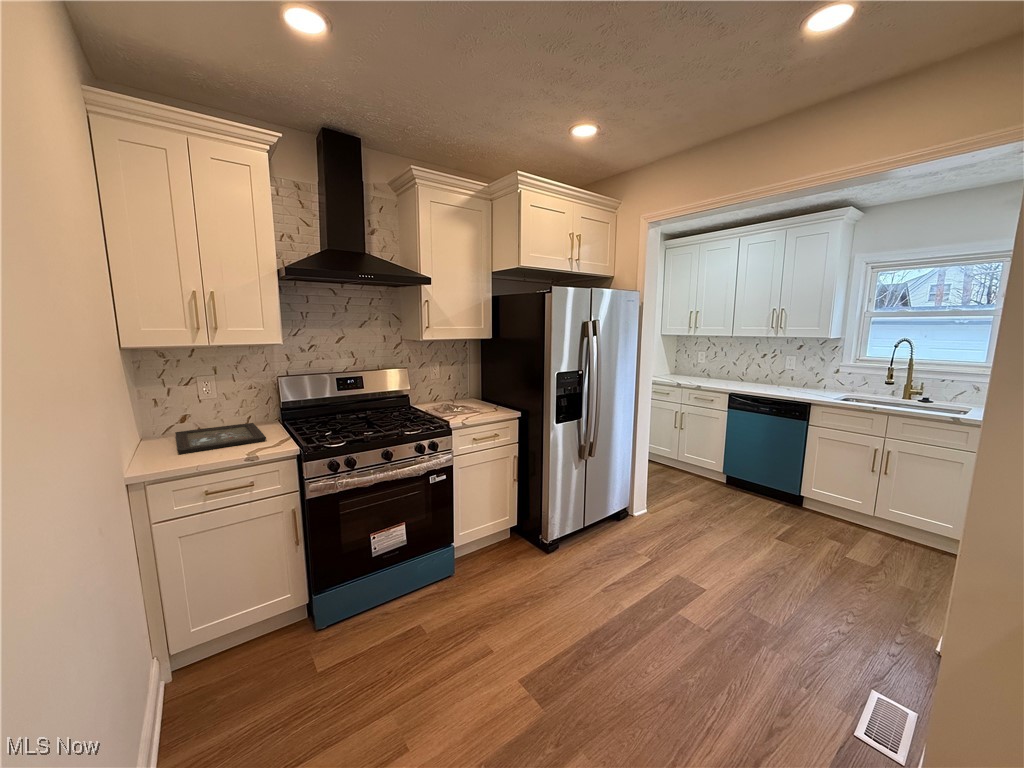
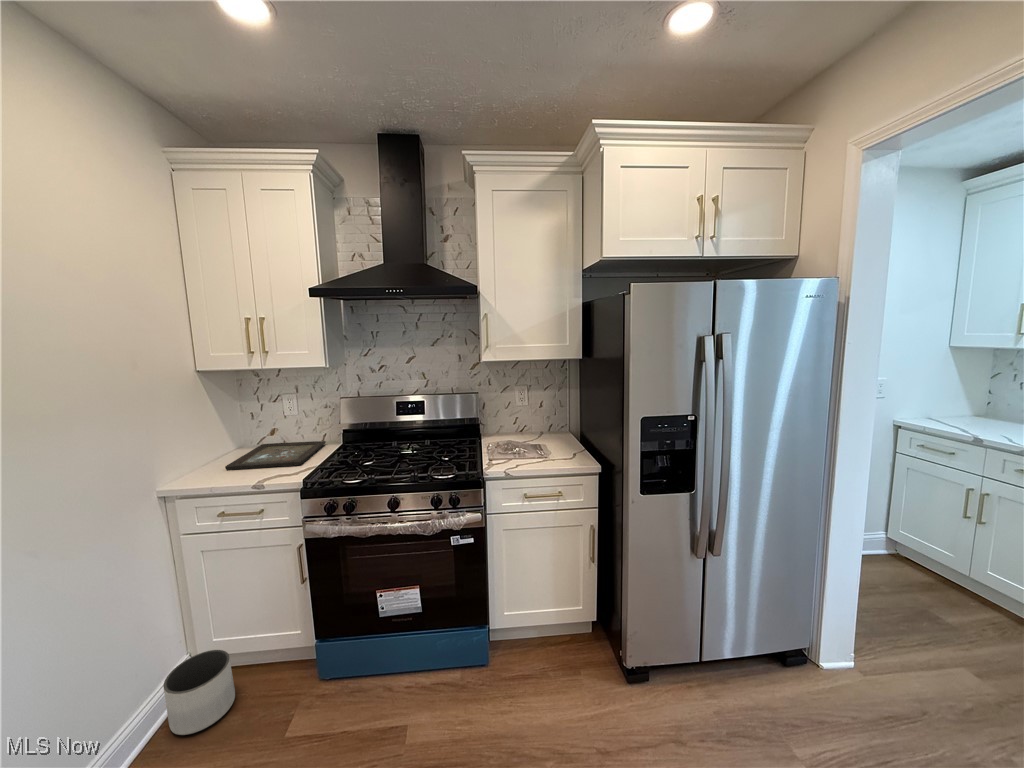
planter: none [164,634,237,720] -> present [163,650,235,735]

